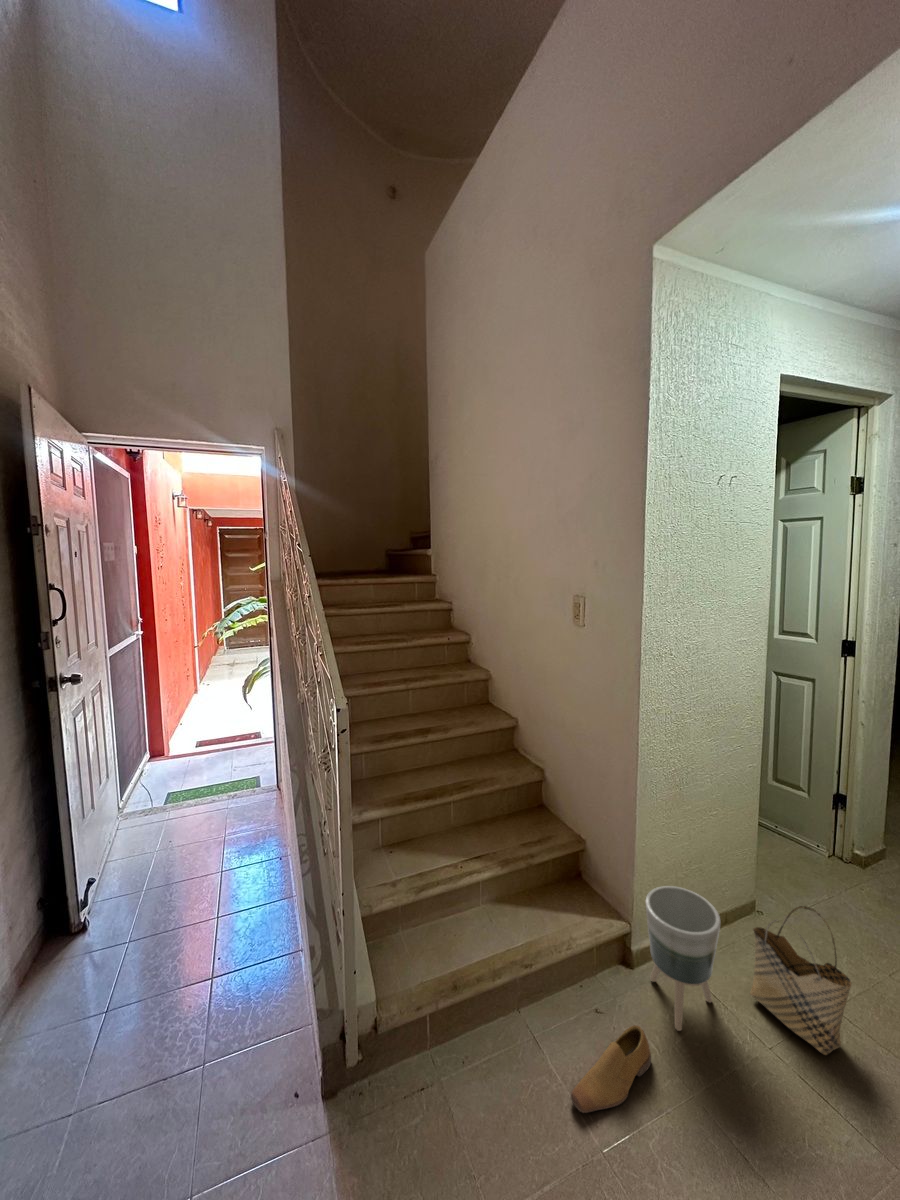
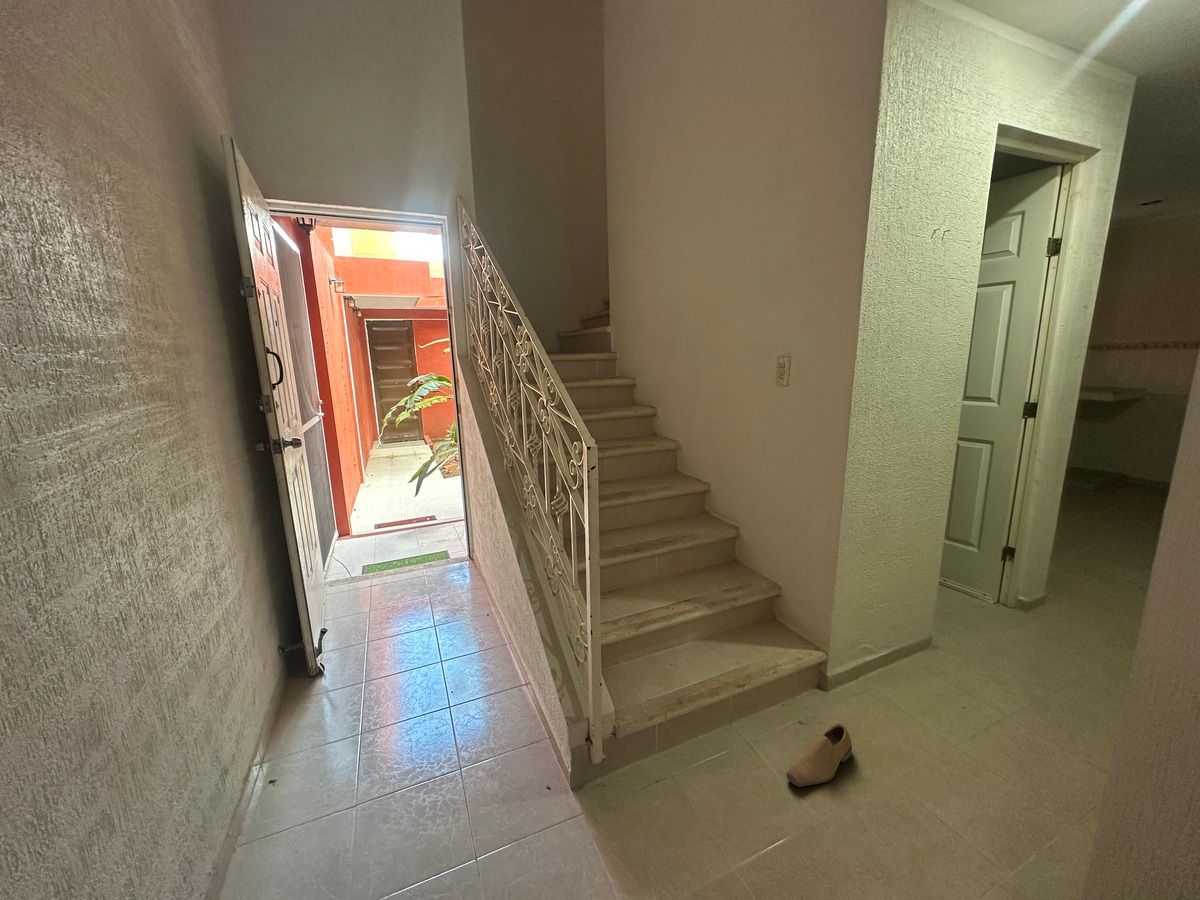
planter: present [646,886,720,1031] -> none [843,615,915,730]
woven basket: present [750,906,852,1055] -> none [933,627,1029,743]

